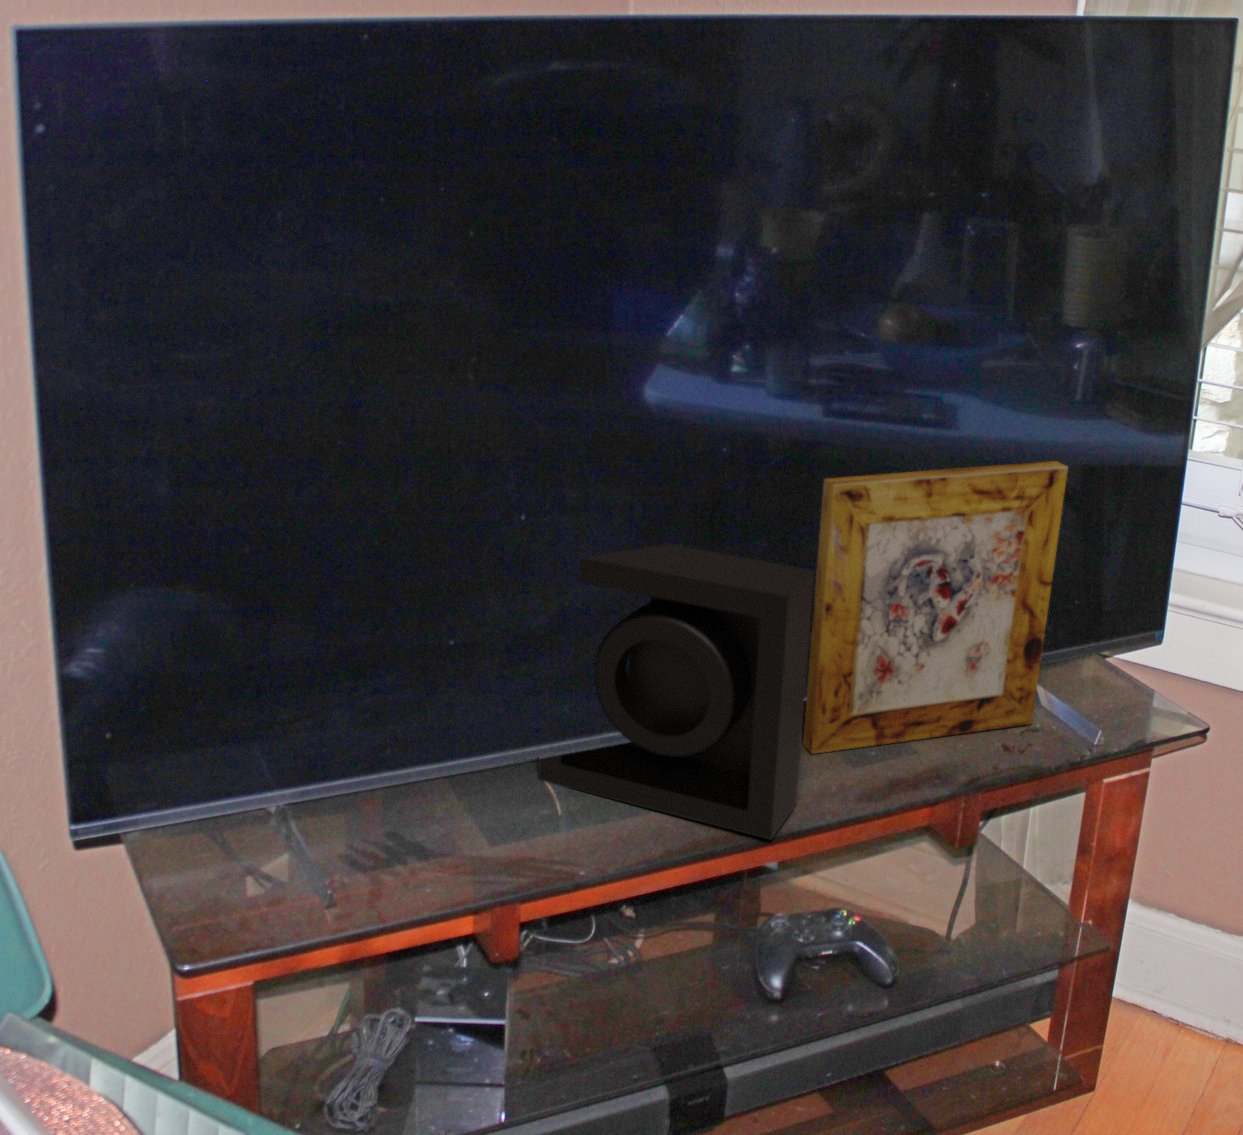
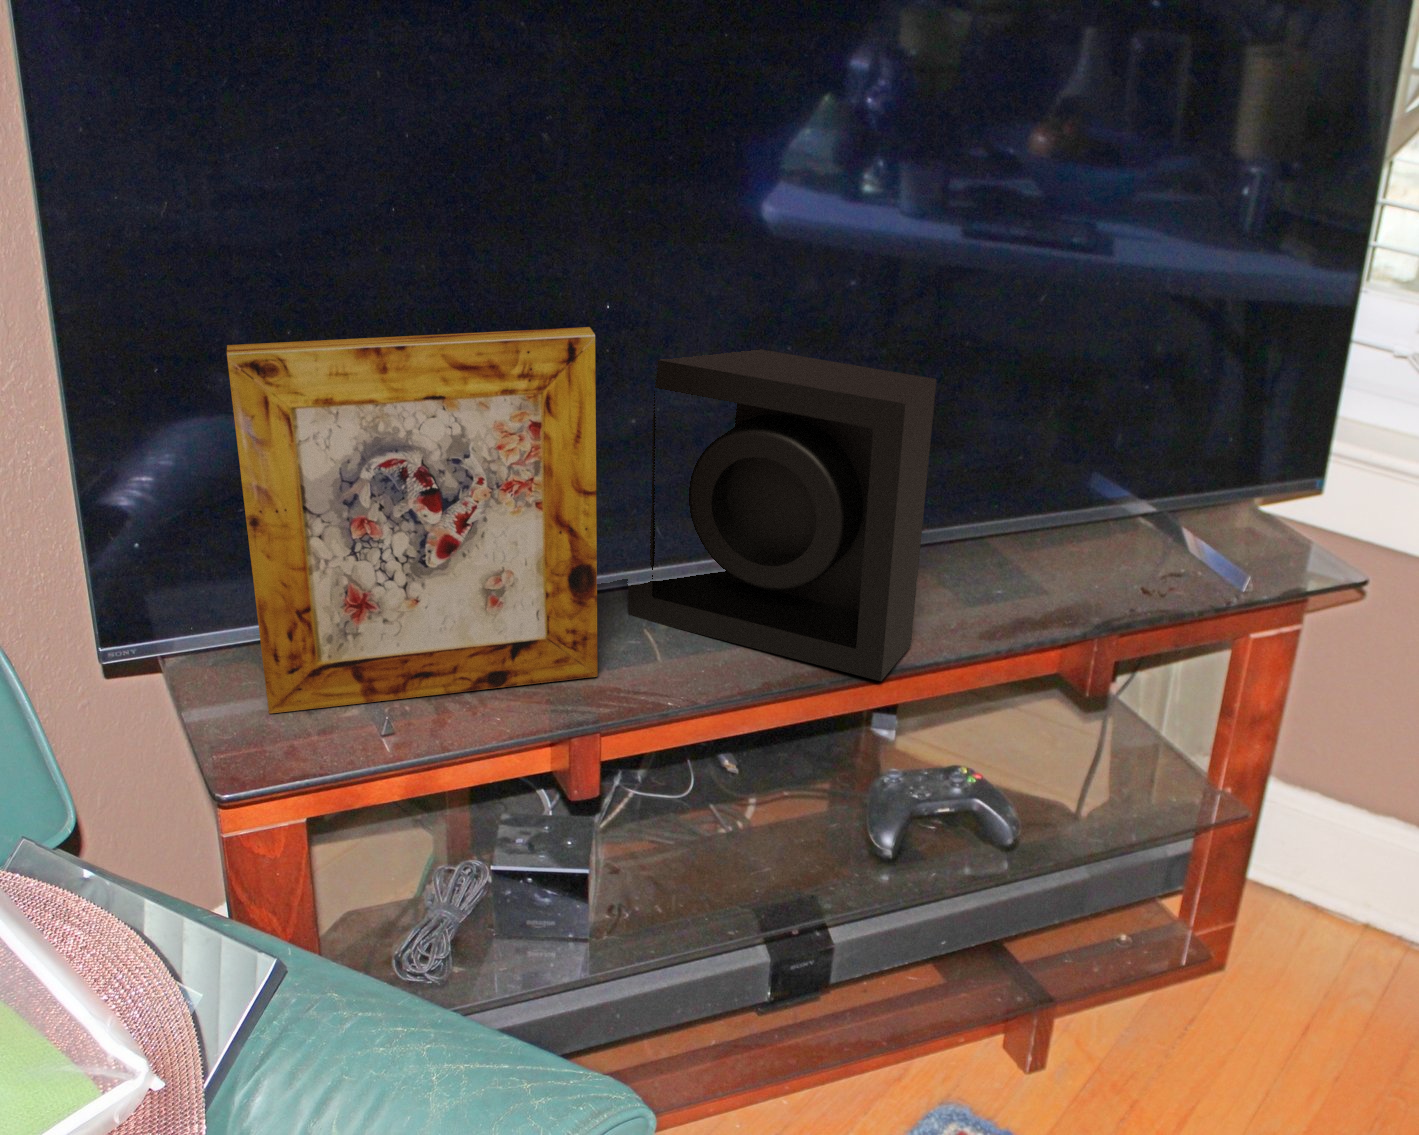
picture frame: present [803,461,1068,754] -> present [227,327,597,714]

